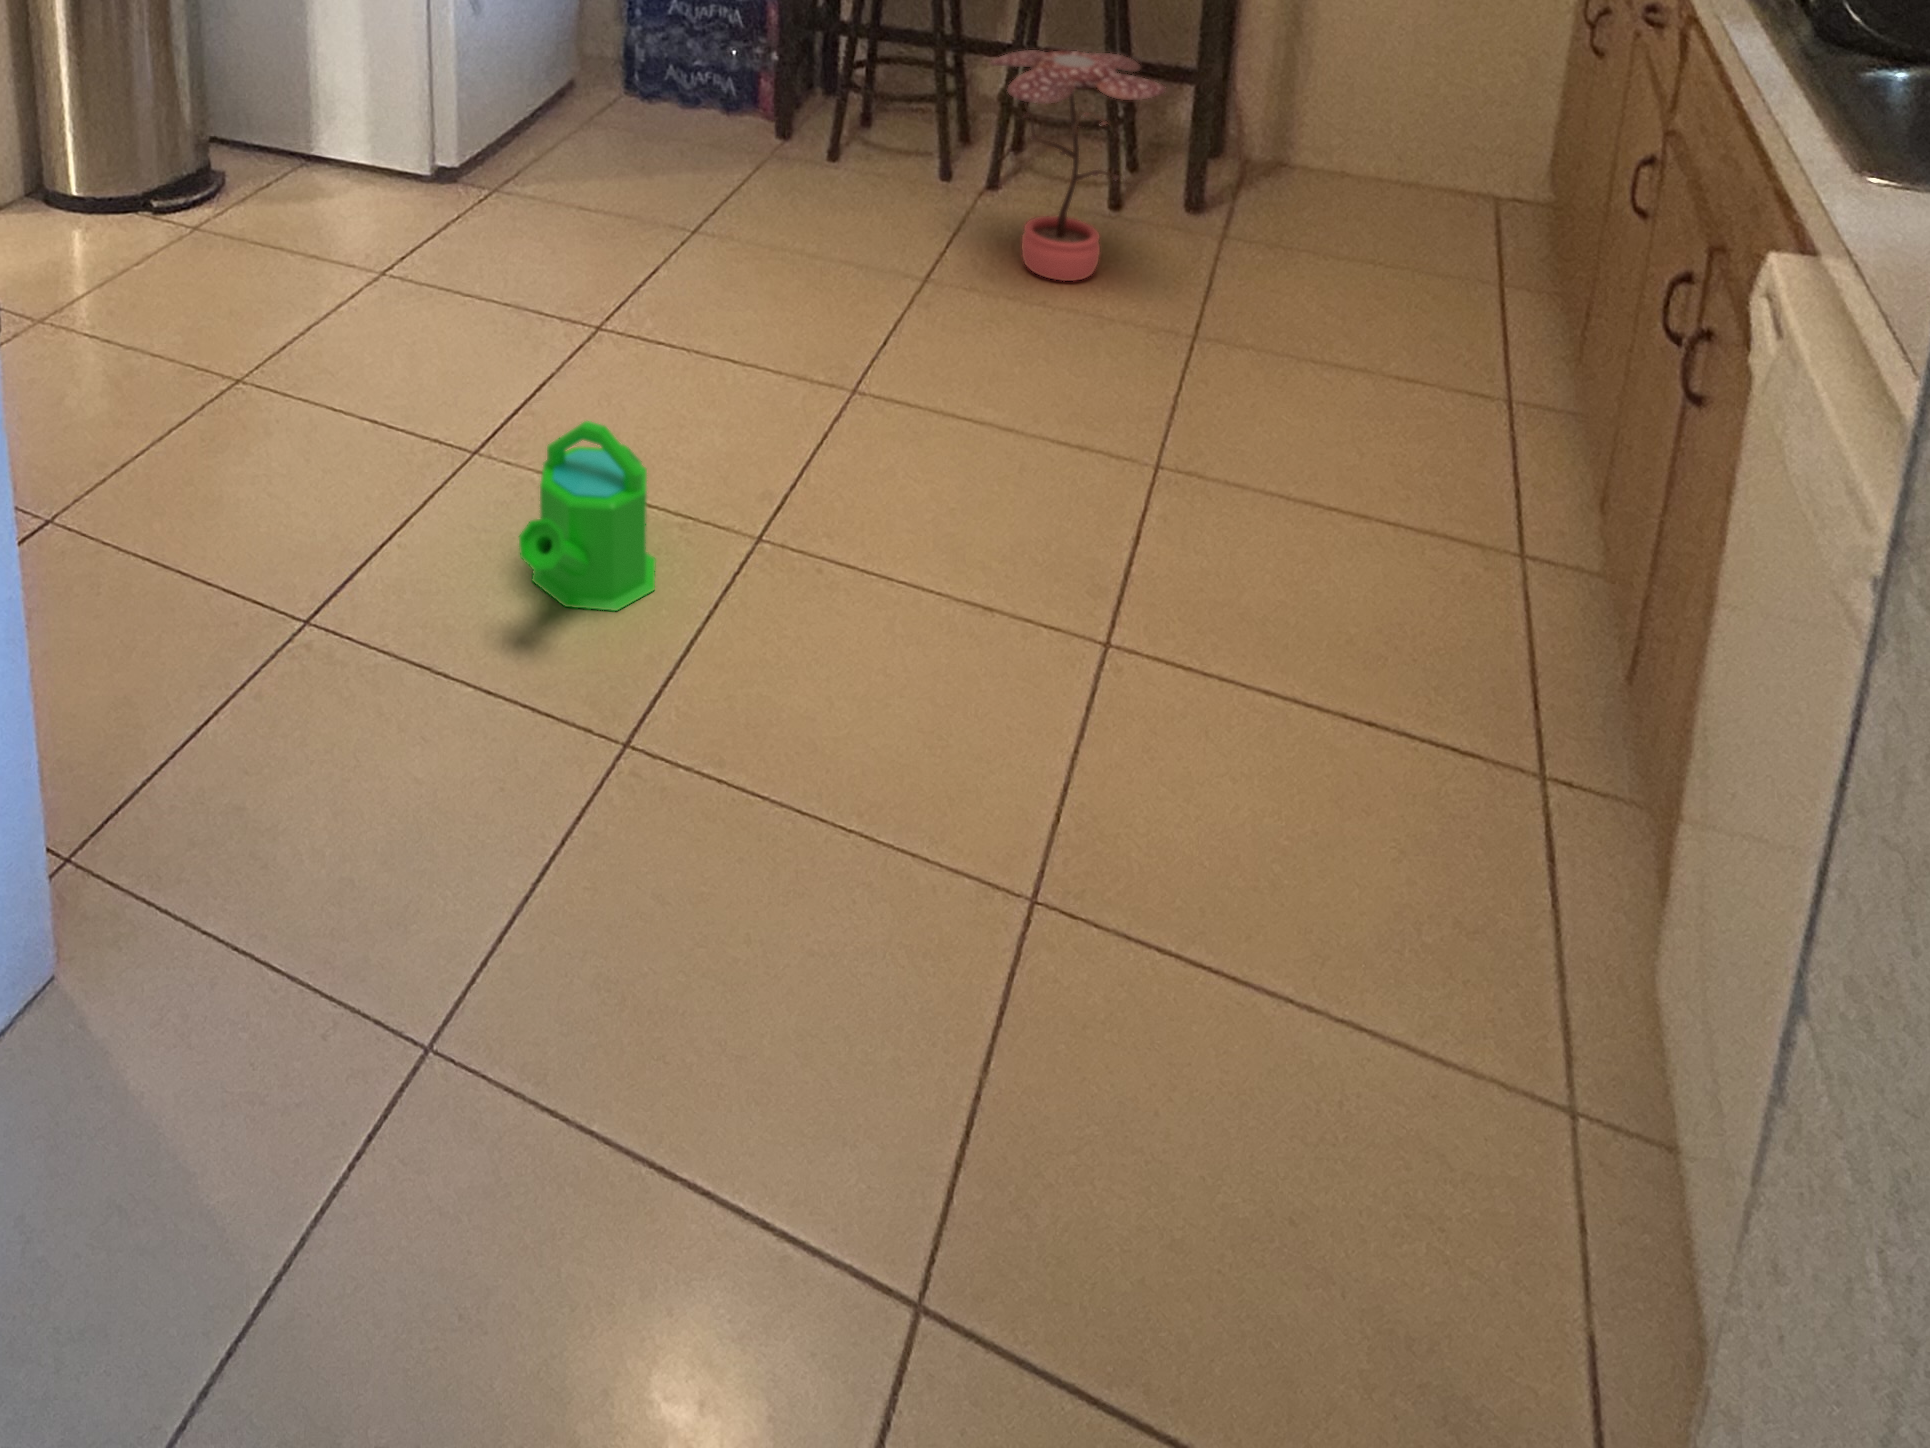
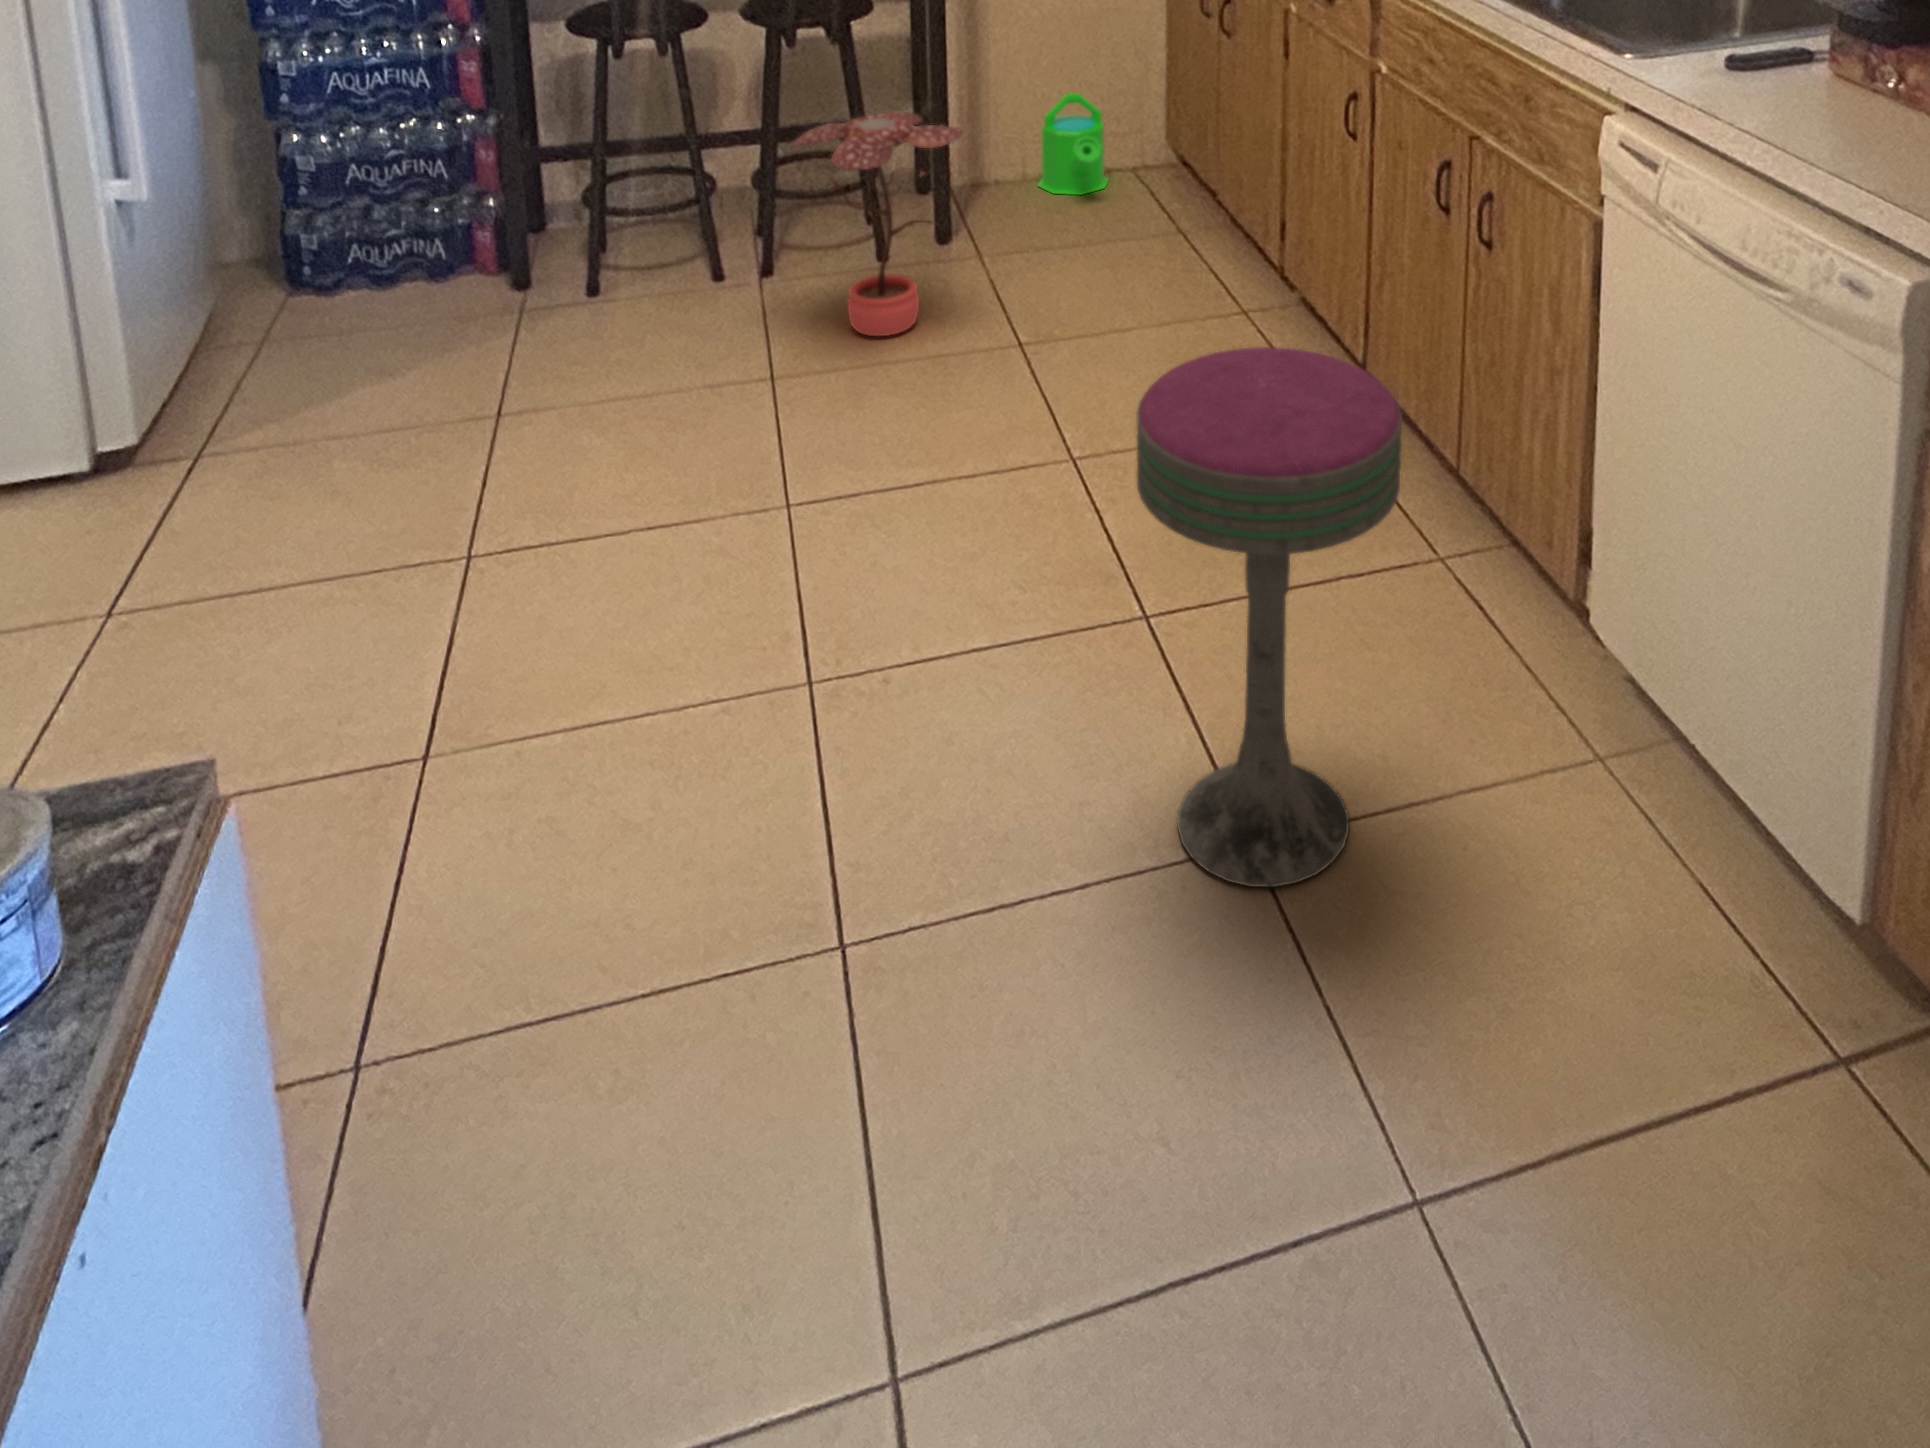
bar stool: none [925,371,1260,981] -> present [1137,347,1402,887]
watering can: present [519,421,656,611] -> present [1038,93,1109,195]

